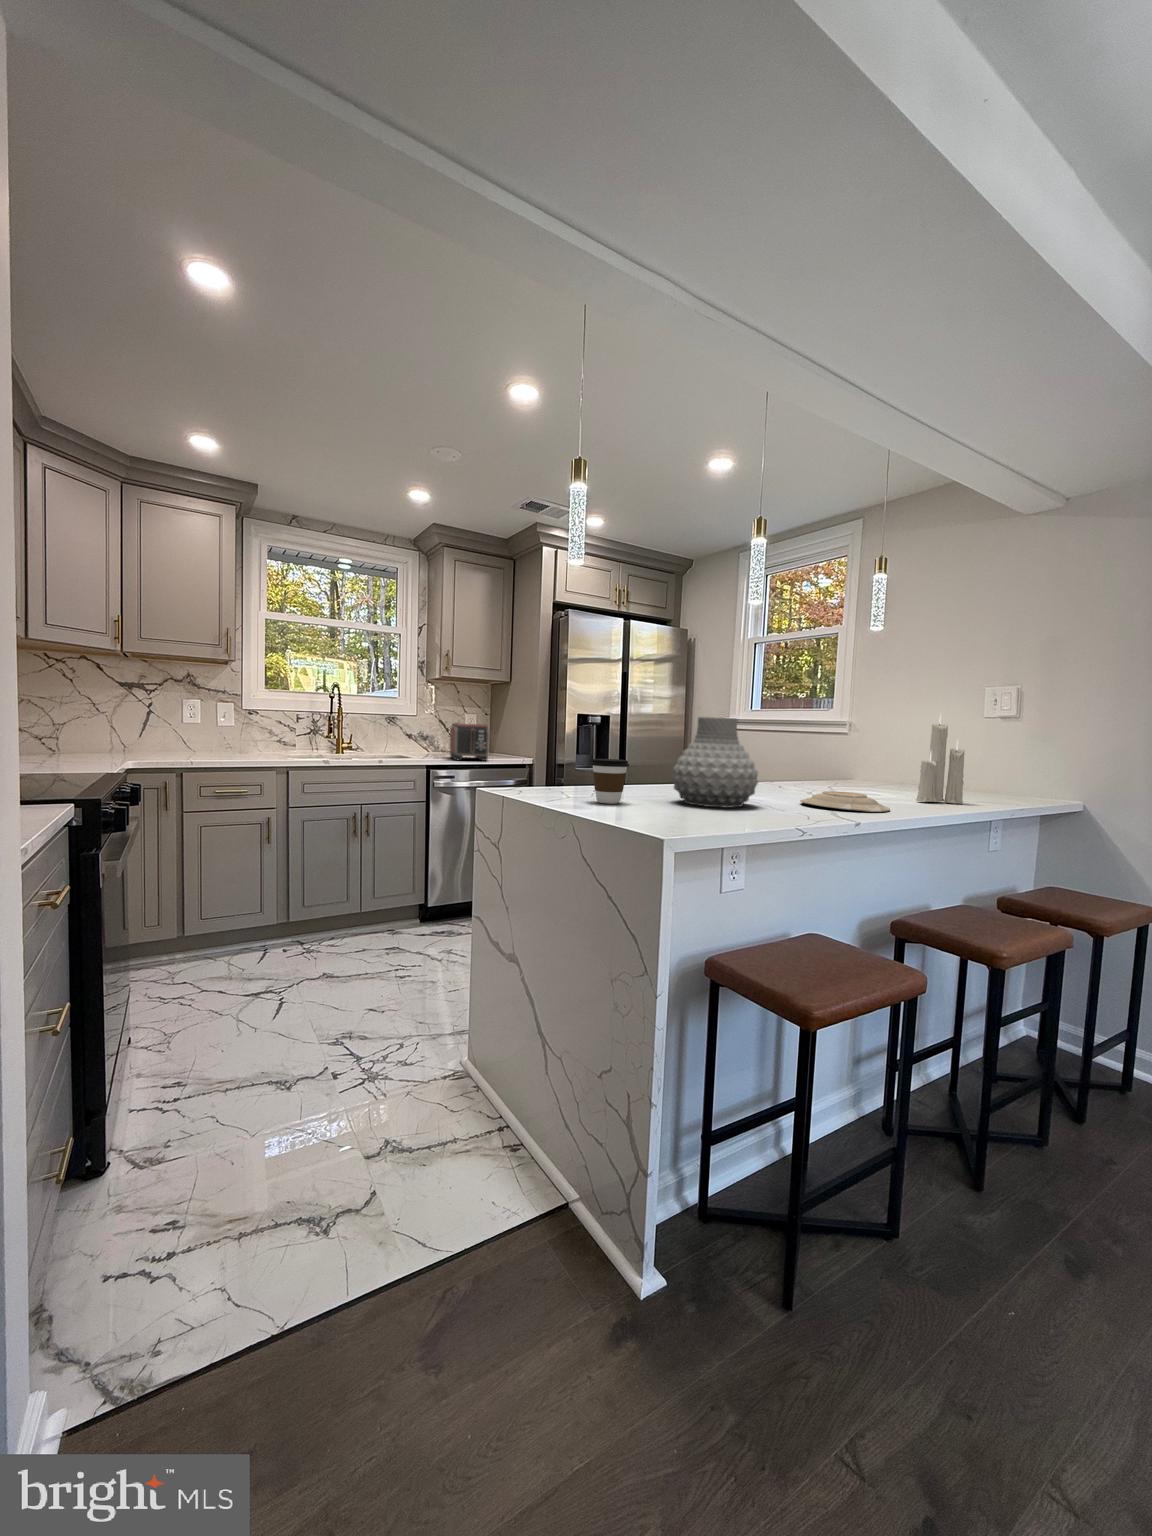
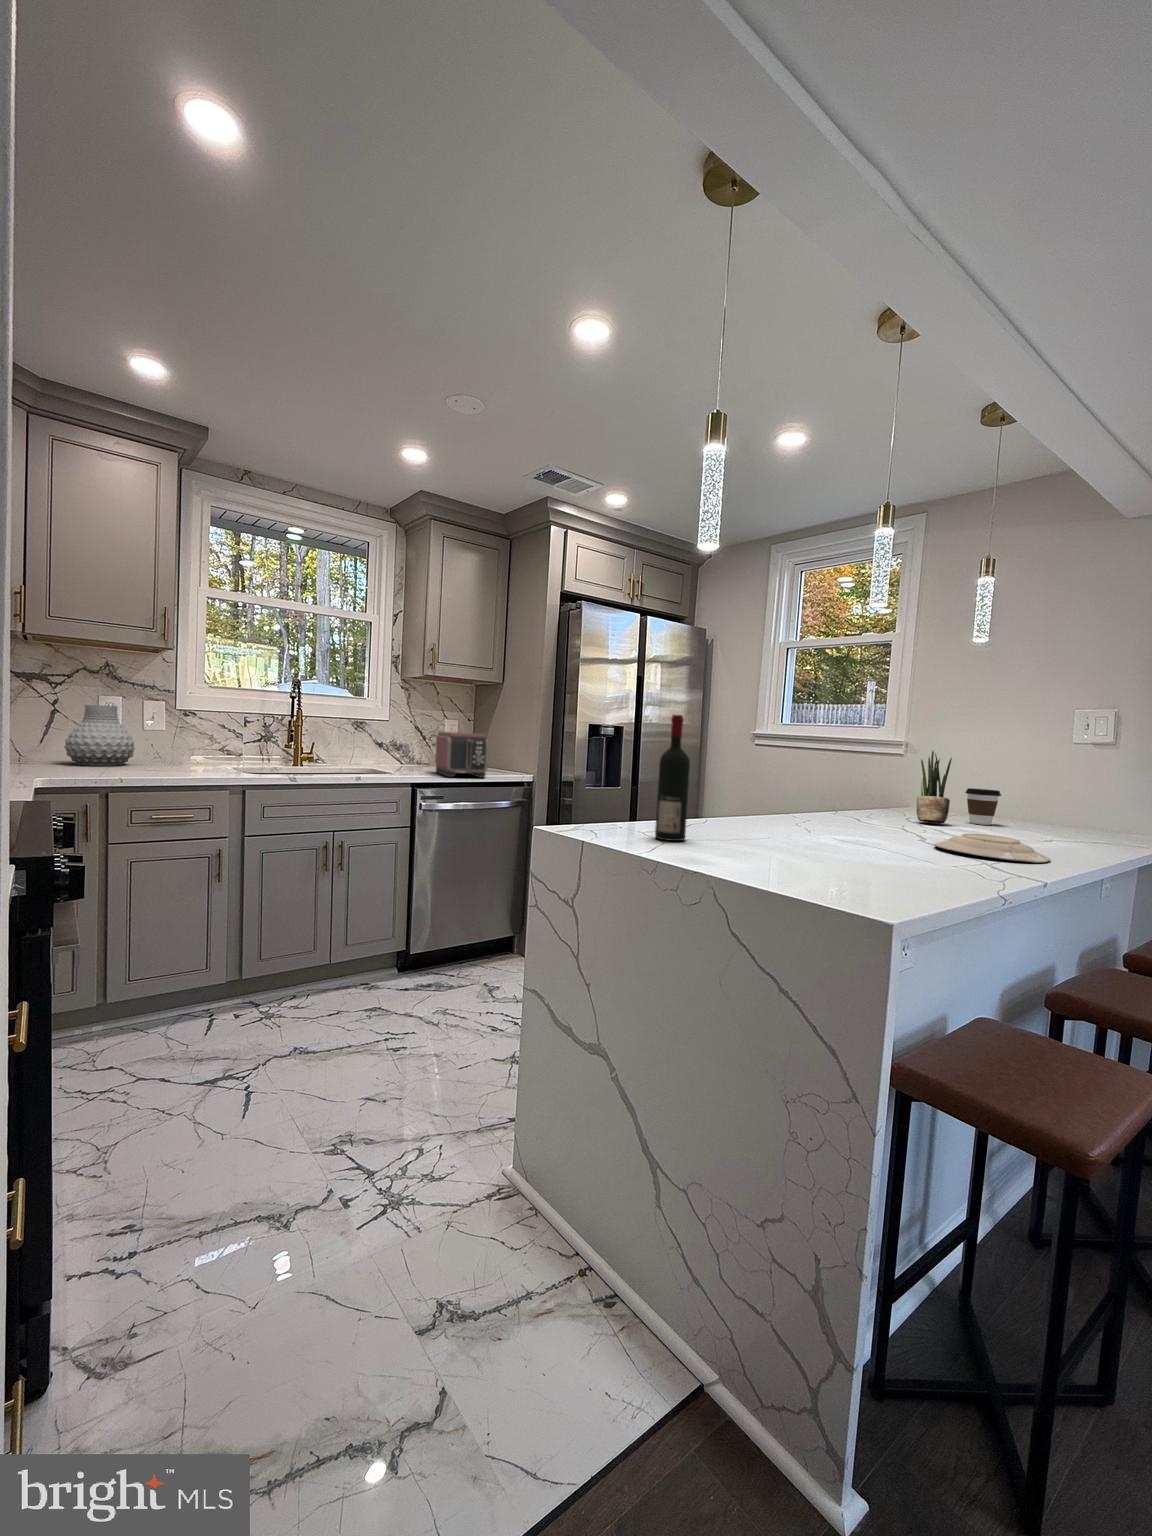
wine bottle: none [563,697,590,797] -> present [655,715,690,841]
candle: present [916,714,965,804] -> none [1043,733,1099,845]
vase: present [672,717,758,807] -> present [64,705,135,766]
potted plant: none [826,727,856,790] -> present [917,751,952,823]
coffee cup: present [591,759,629,804] -> present [965,788,1001,825]

